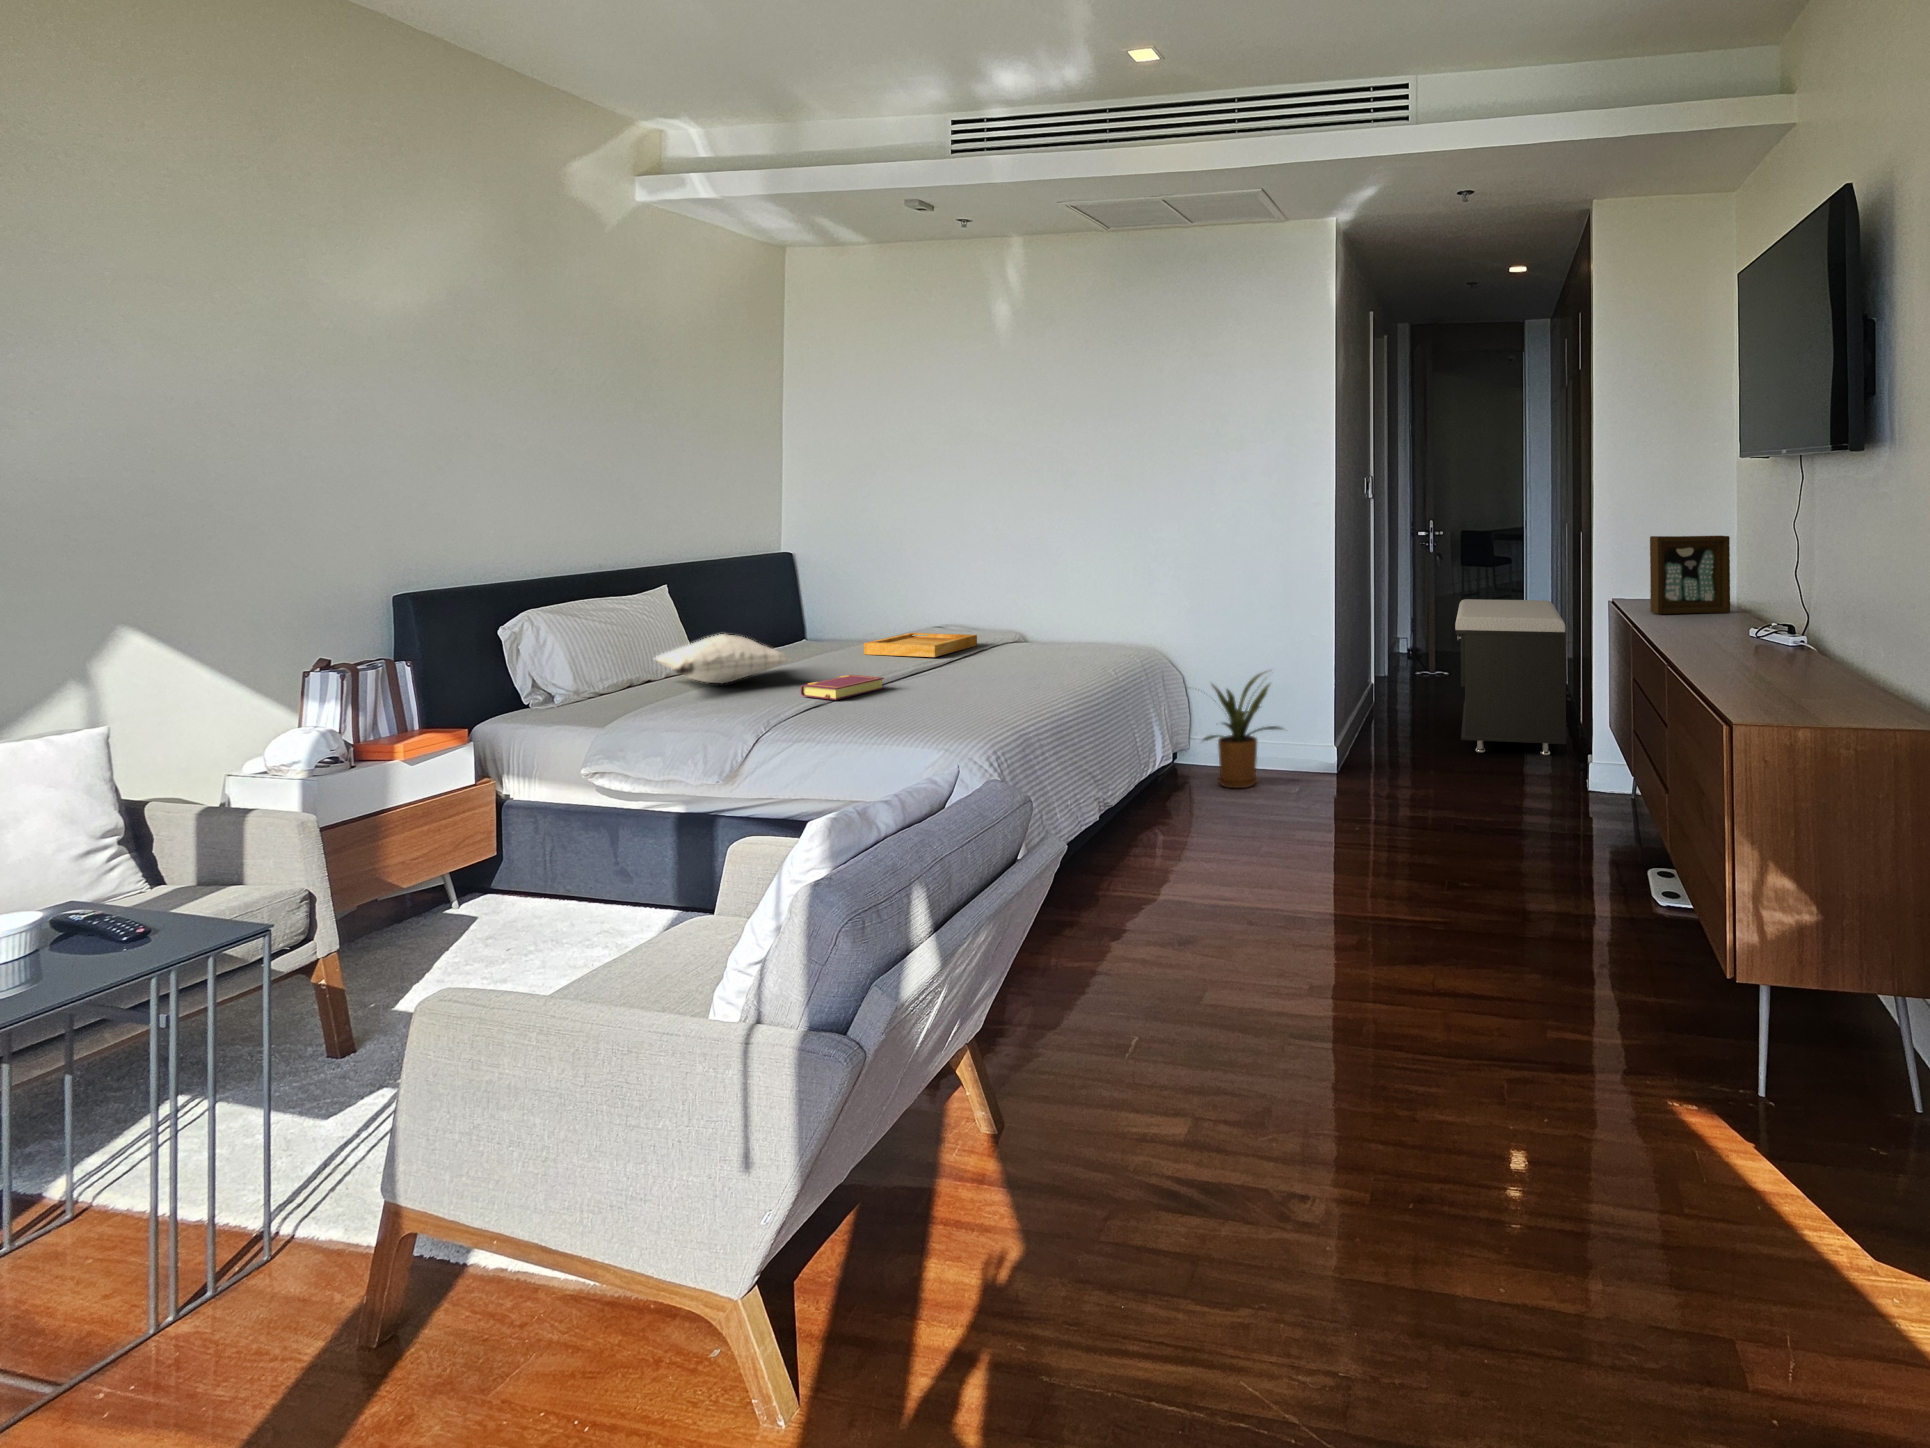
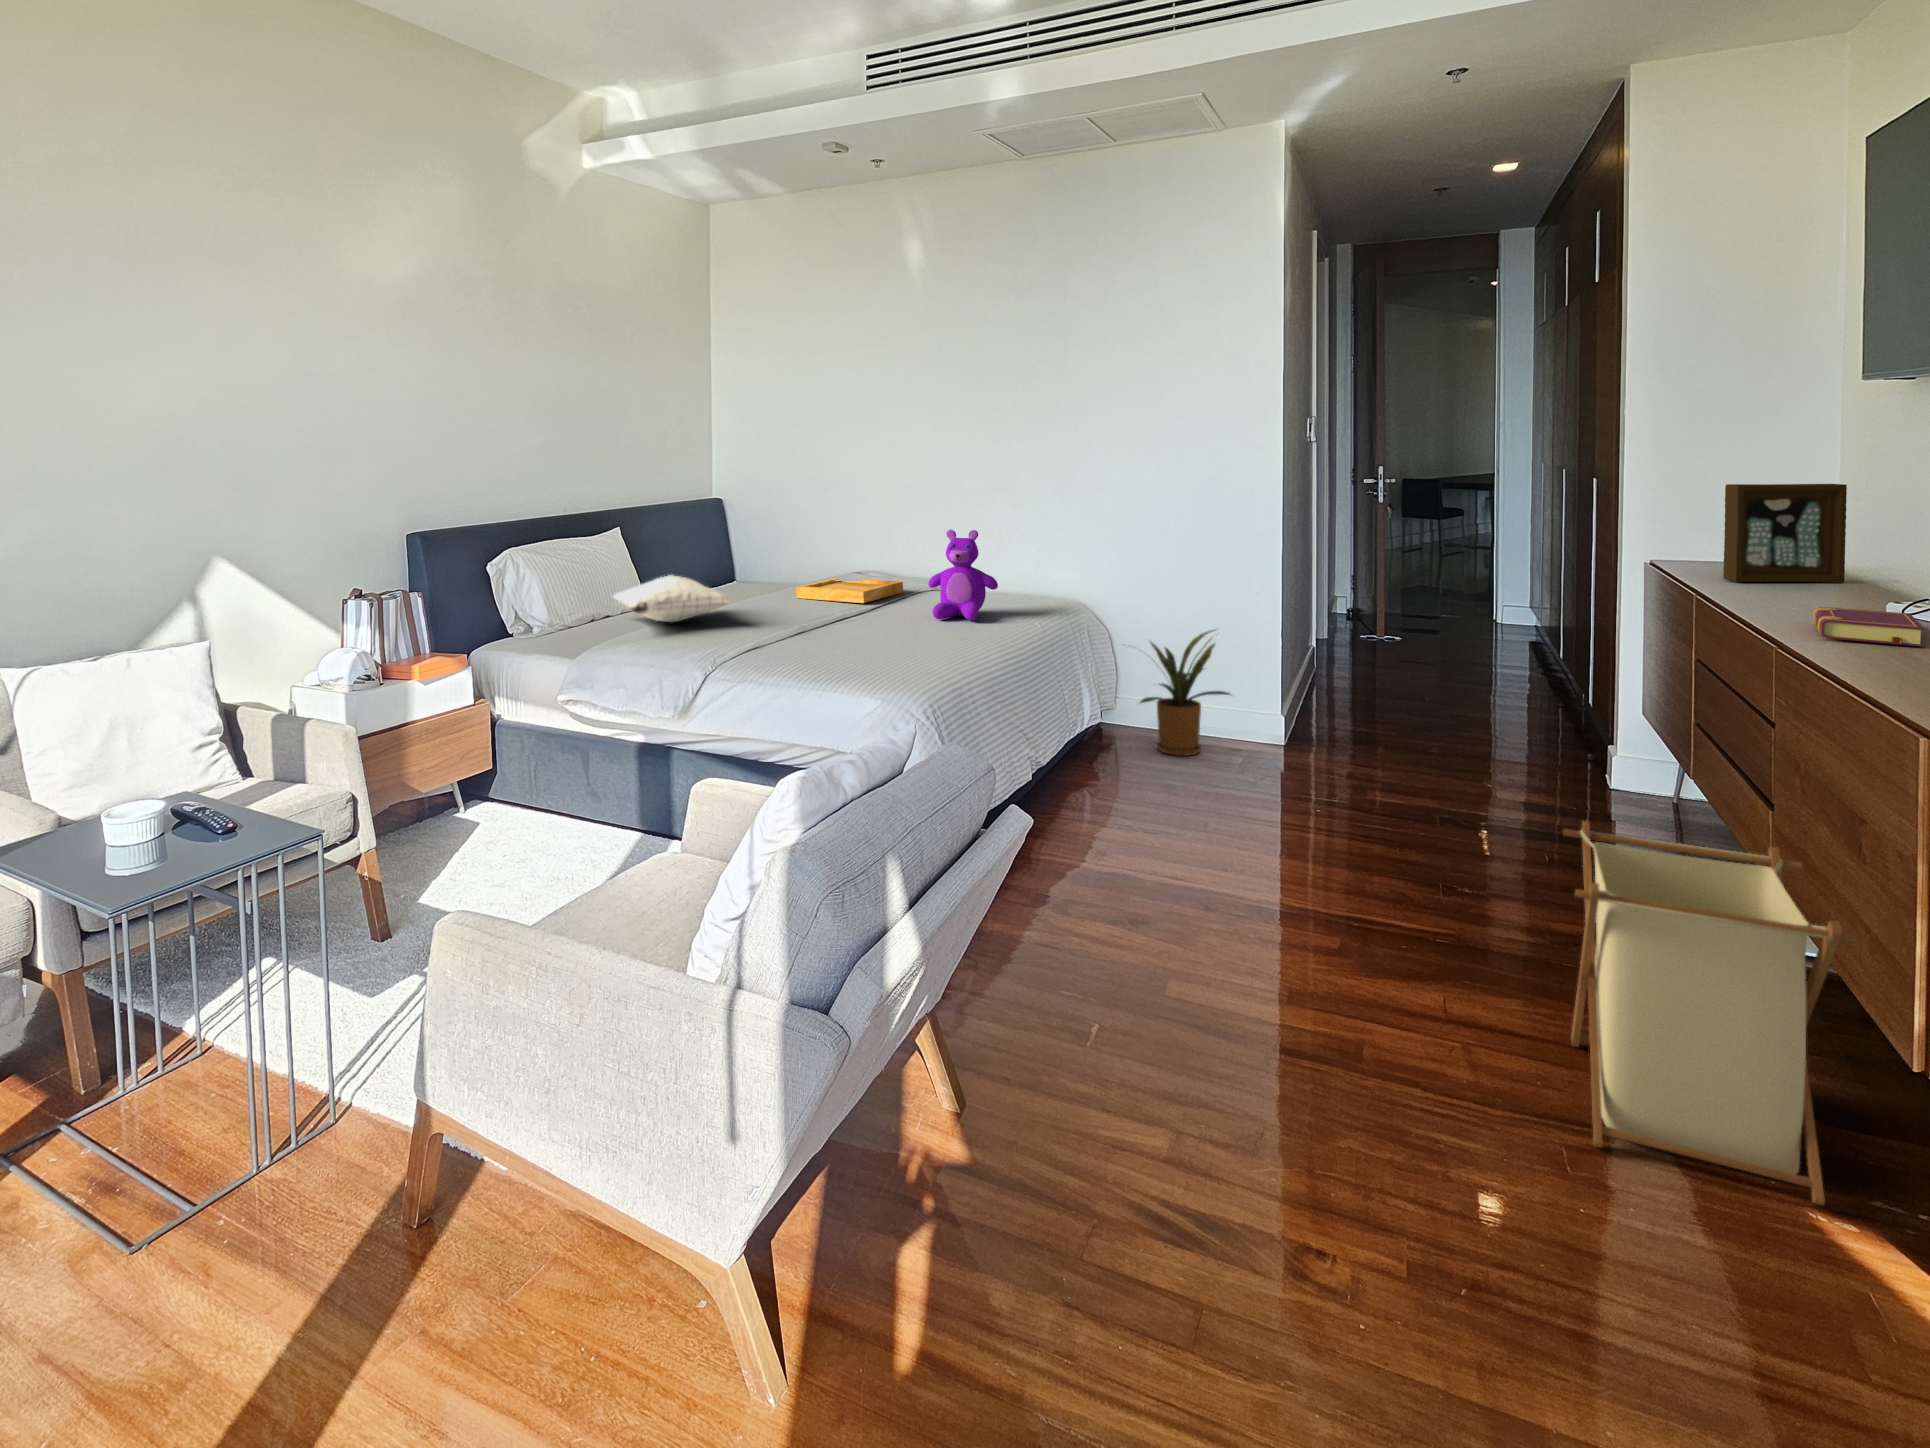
teddy bear: none [1000,583,1068,670] -> present [928,530,998,620]
storage bench: present [1455,599,1566,755] -> none [1436,555,1584,742]
book: present [801,675,884,700] -> present [1814,607,1924,647]
laundry basket: none [1516,811,1701,1096] -> present [1563,821,1856,1205]

